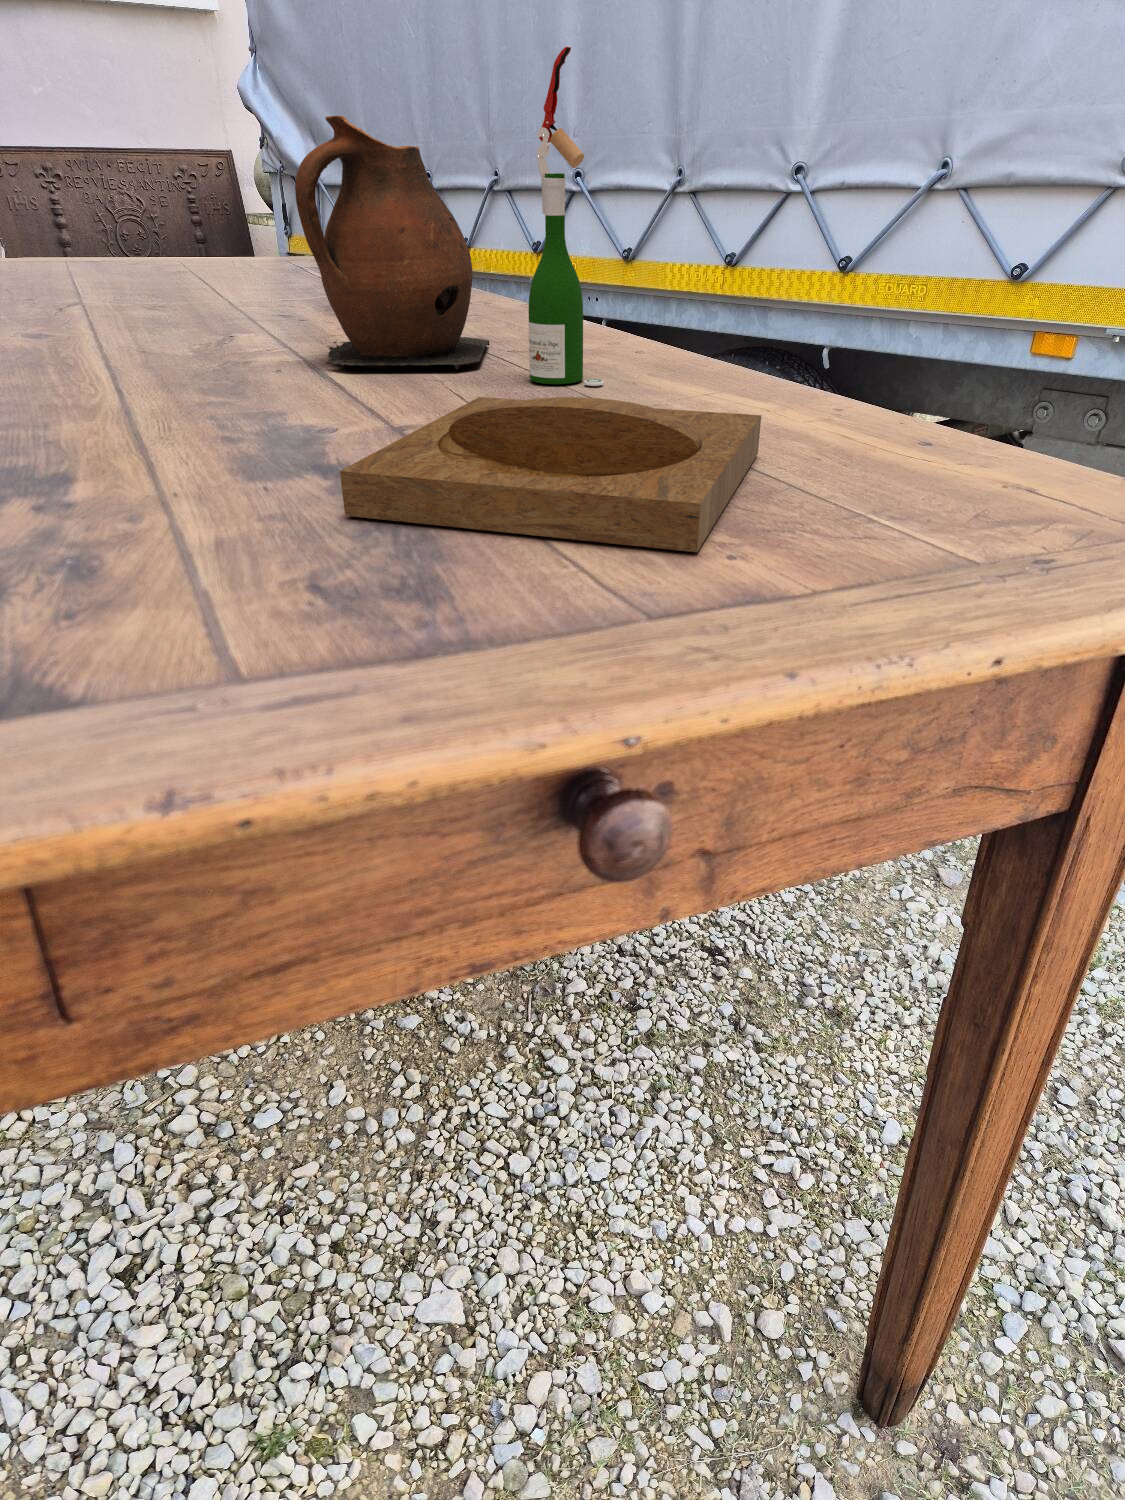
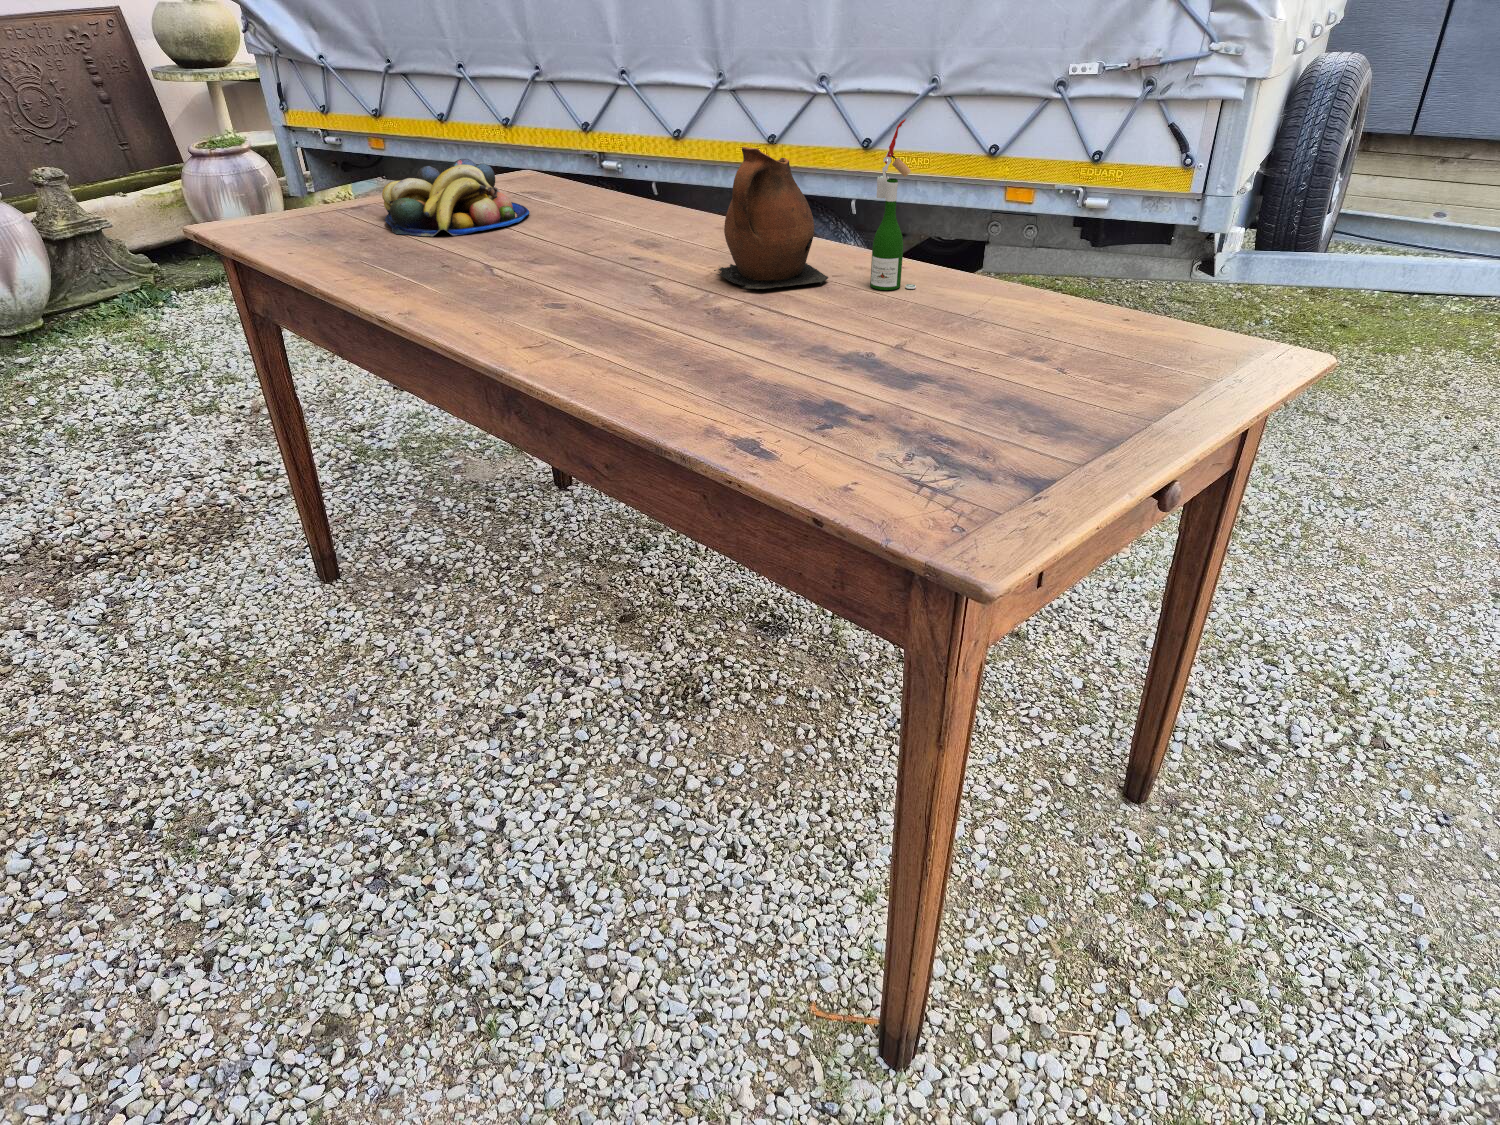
fruit bowl: none [76,212,279,299] -> present [382,159,530,237]
tray: present [340,397,761,552] -> none [916,308,1112,382]

